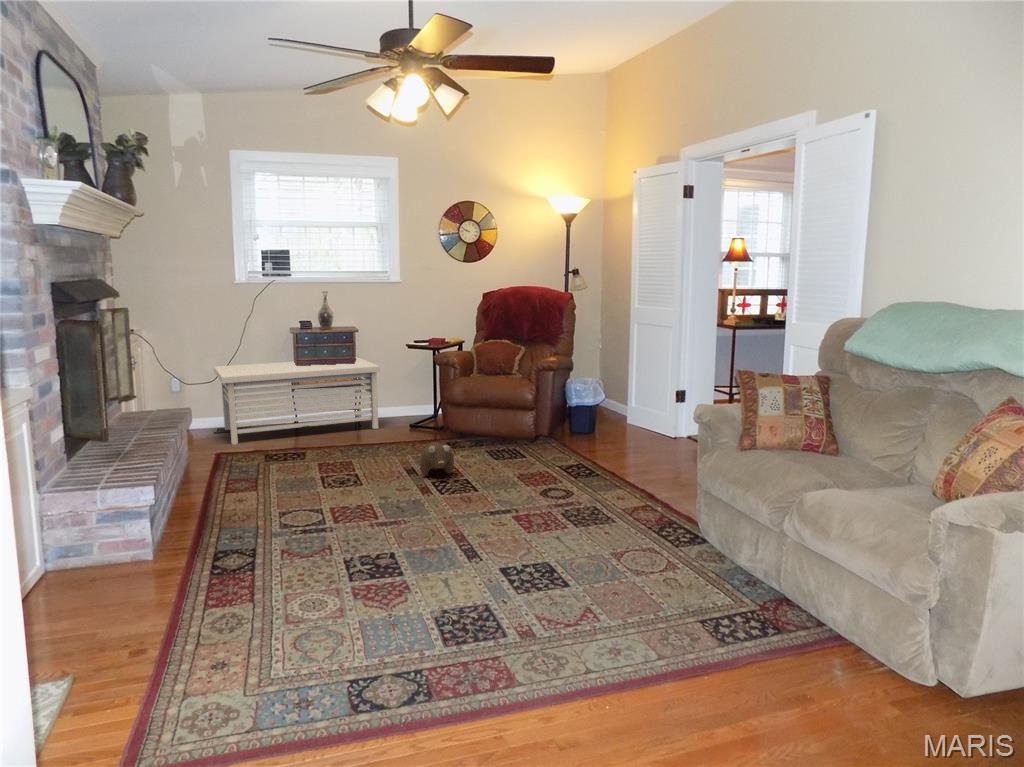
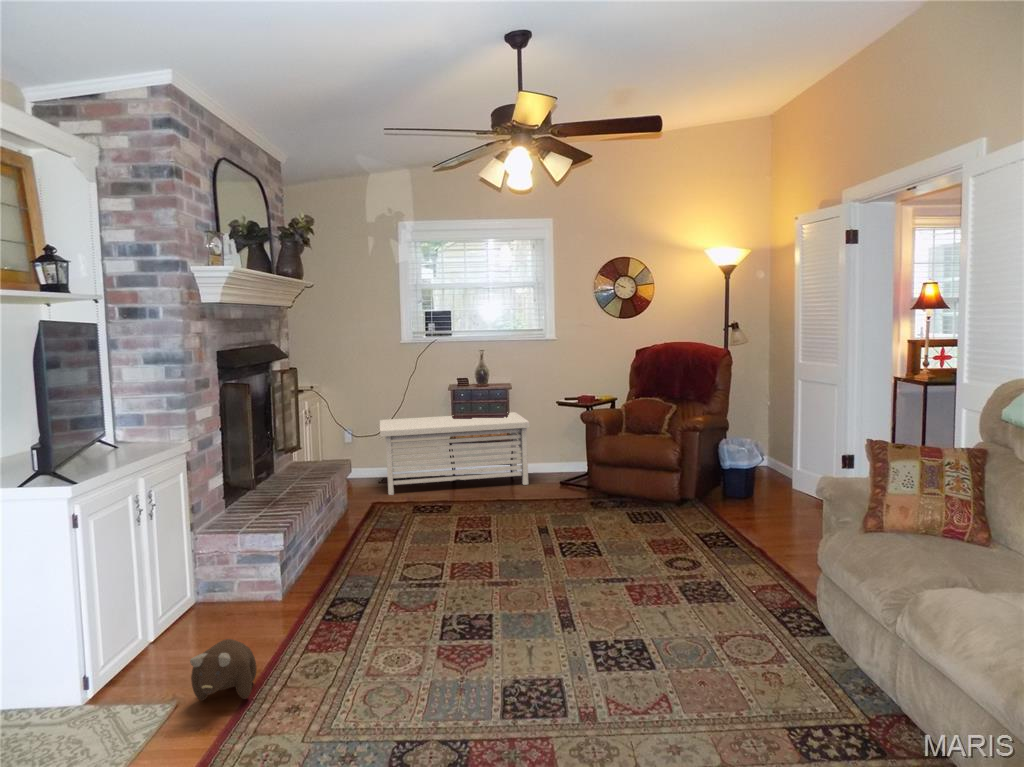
plush toy: present [420,442,454,476] -> present [190,639,256,701]

